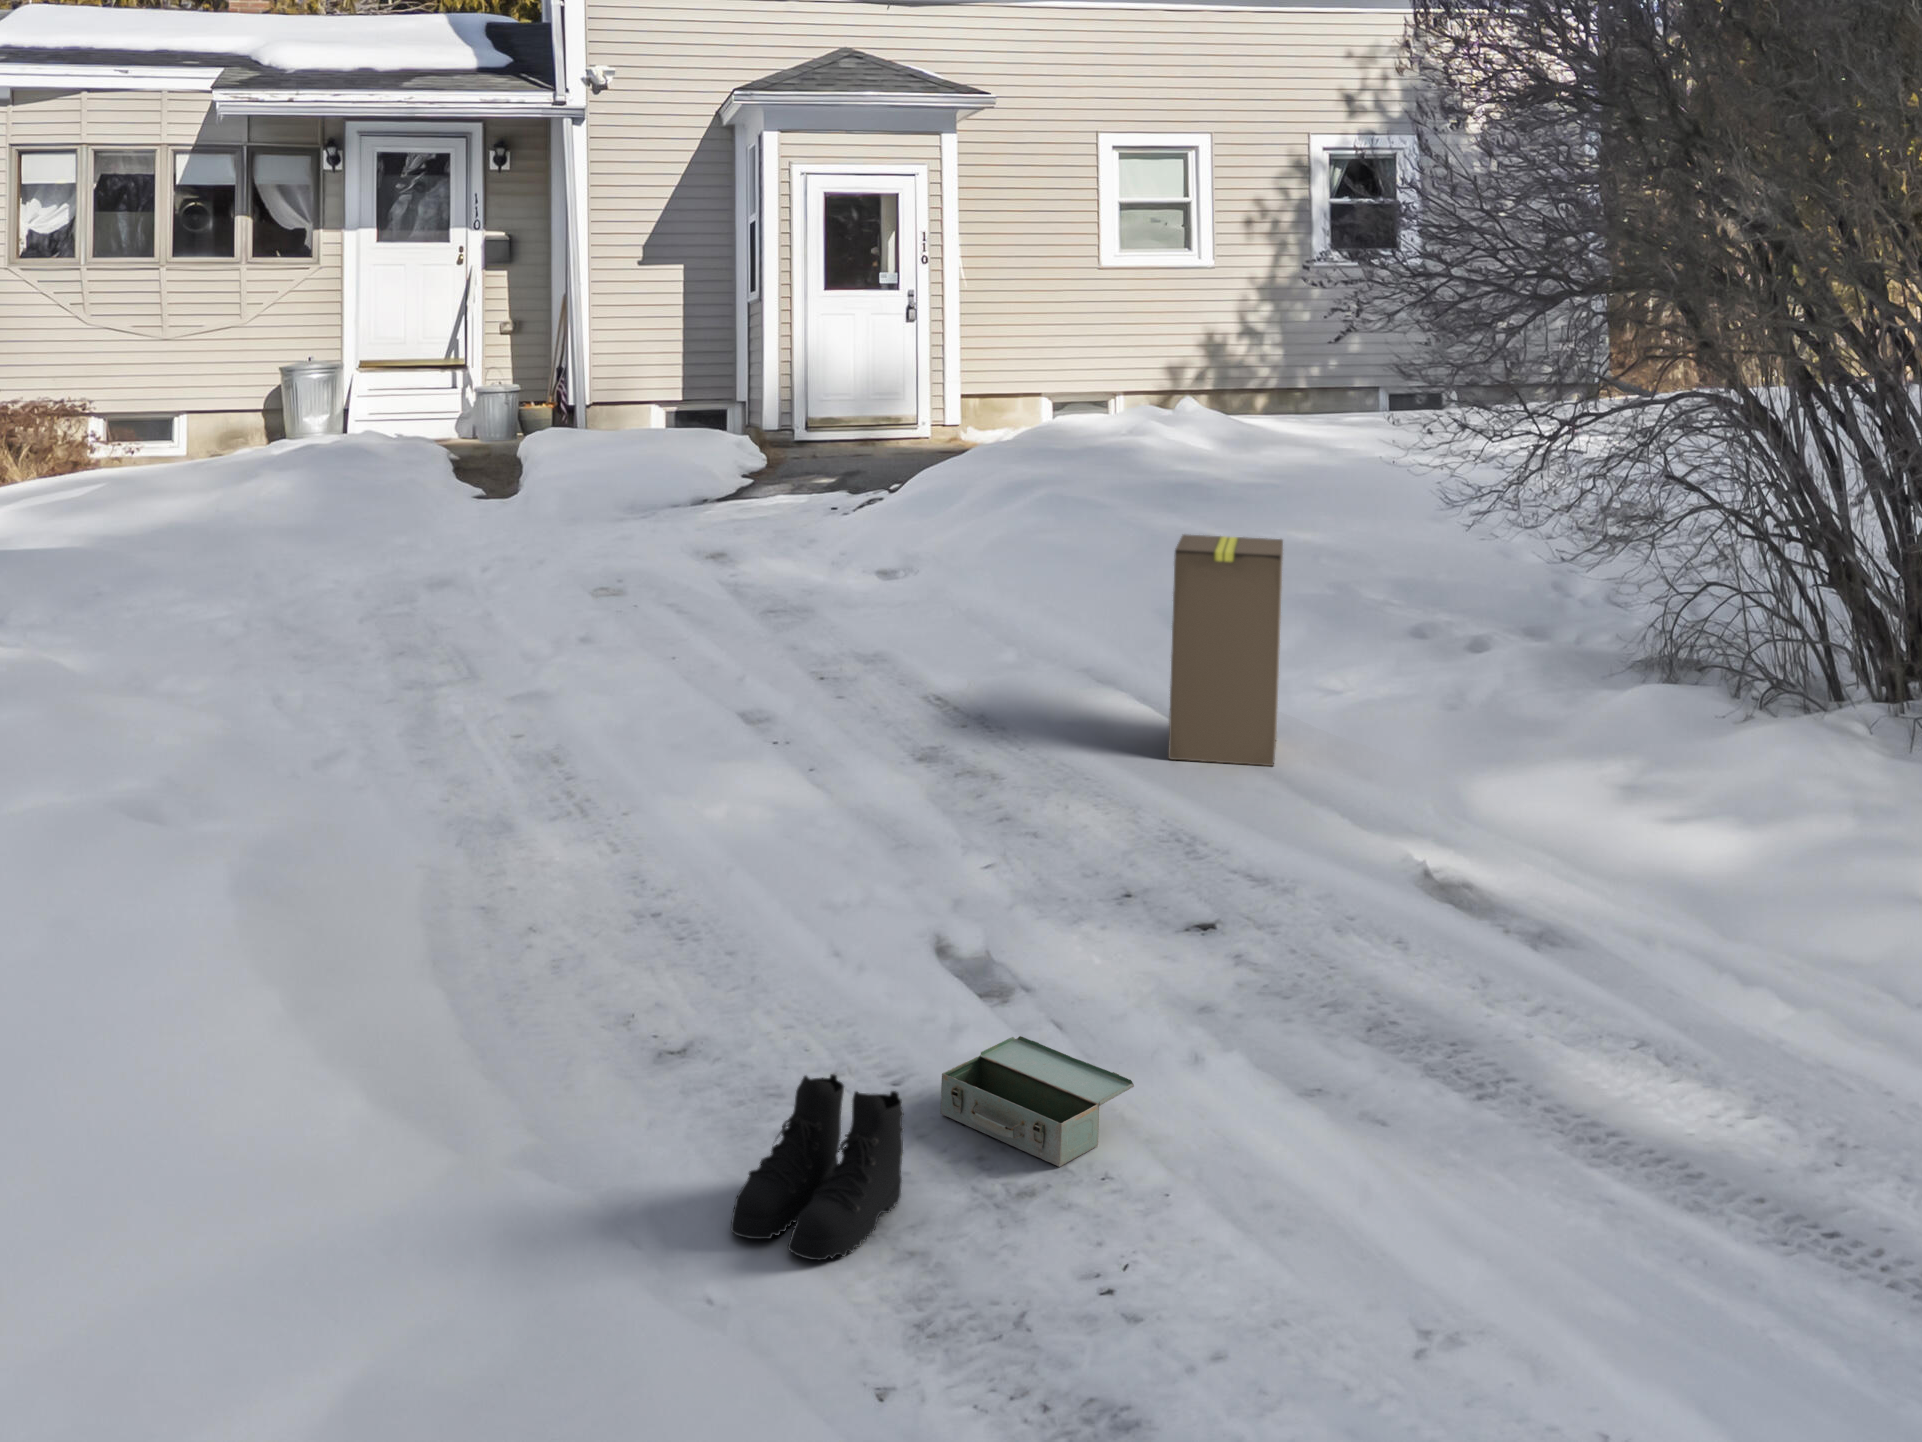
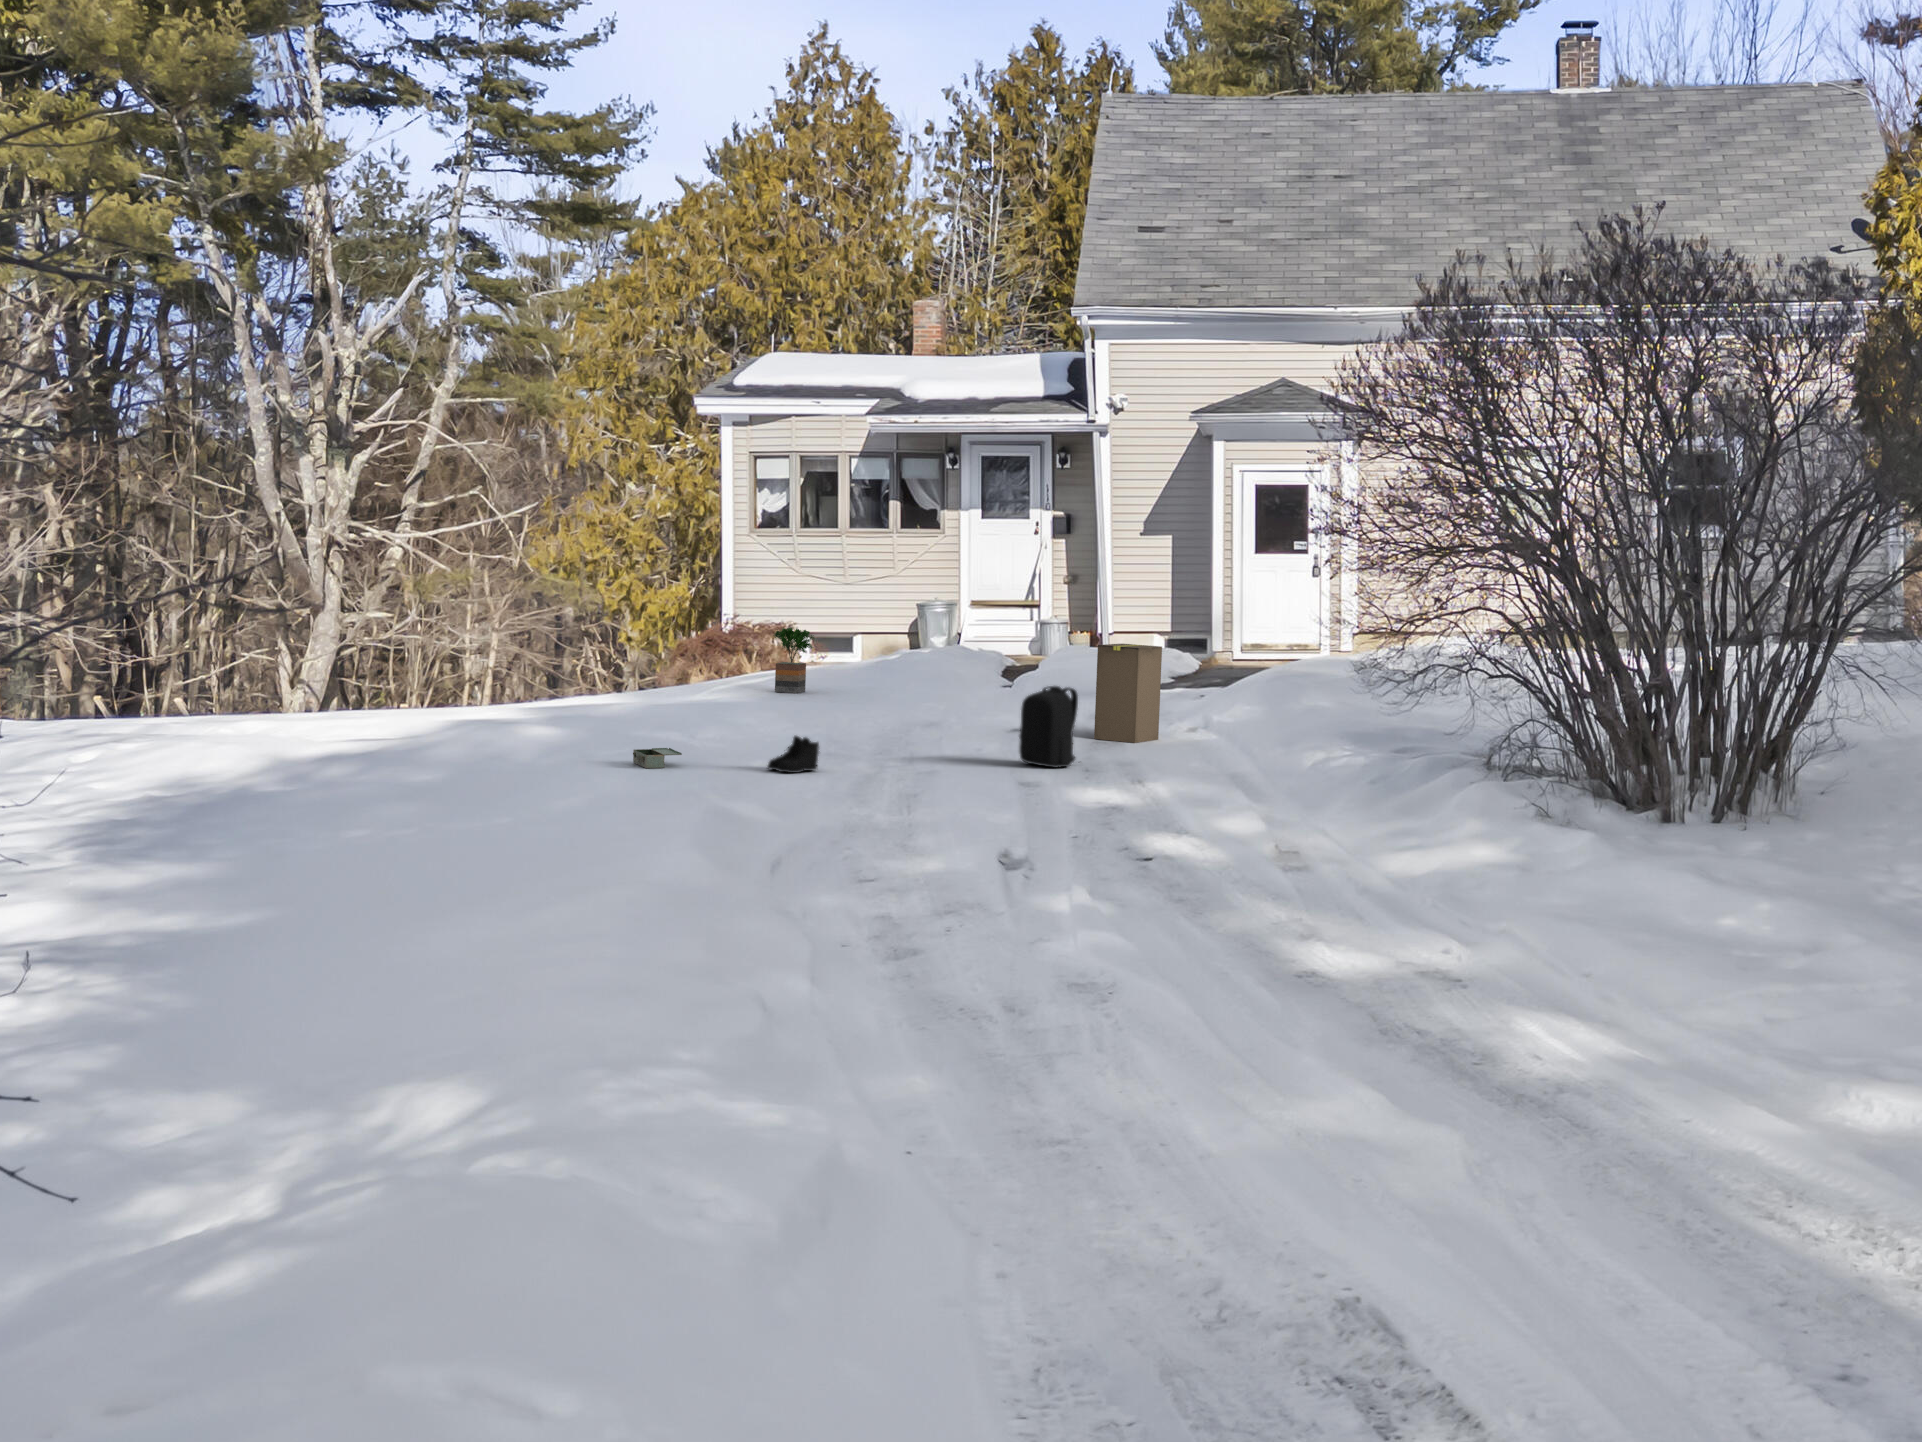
potted tree: none [231,483,327,620] -> present [774,627,814,693]
backpack: none [1306,735,1466,982] -> present [1019,686,1078,768]
toolbox: present [941,1036,1134,1167] -> present [633,748,682,768]

